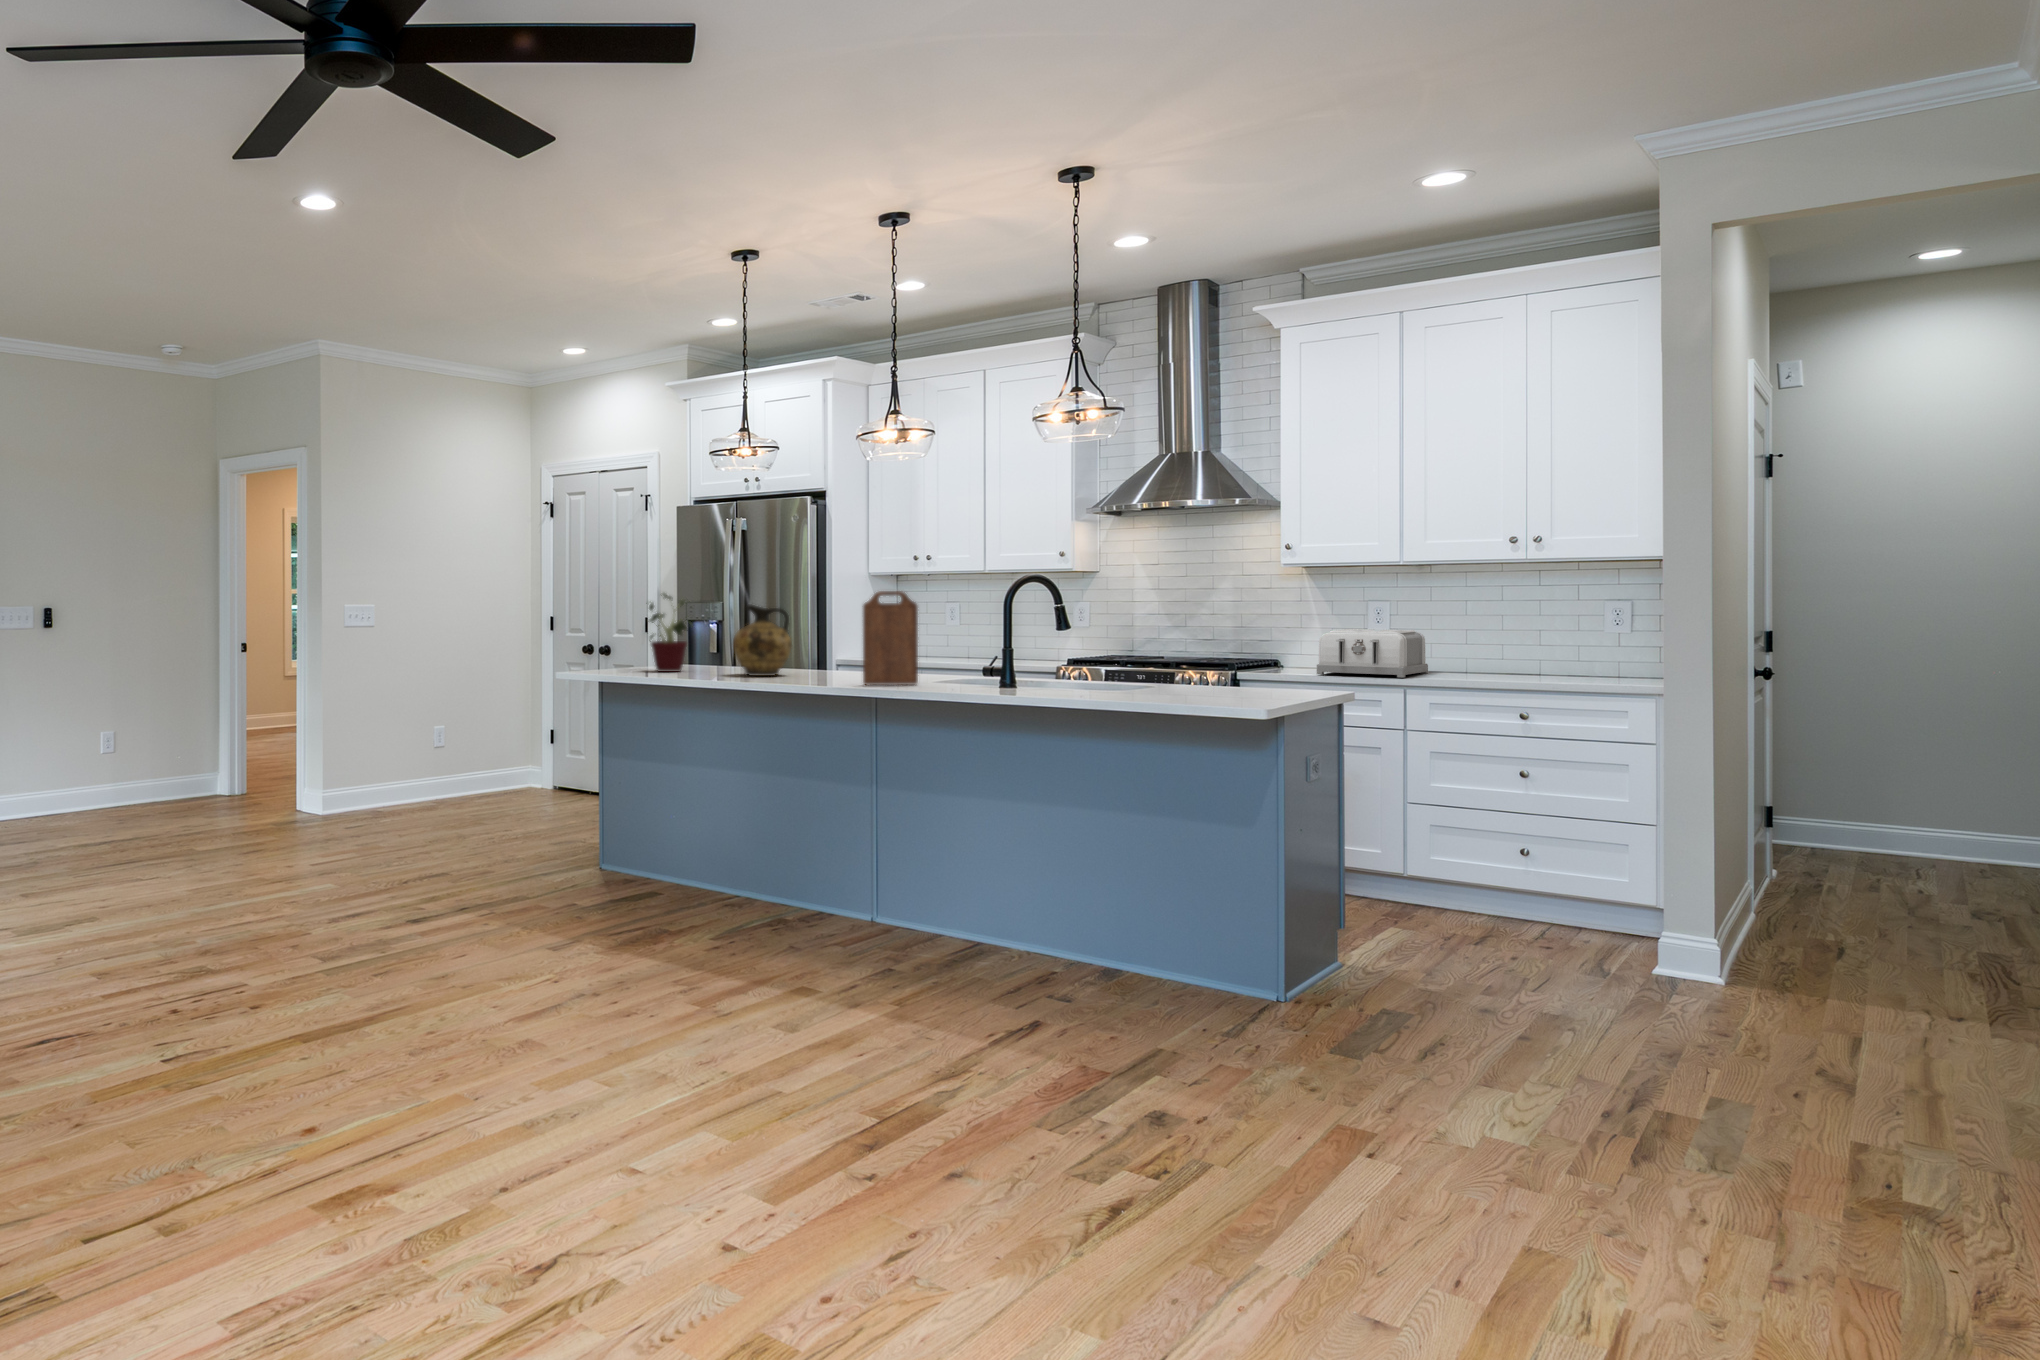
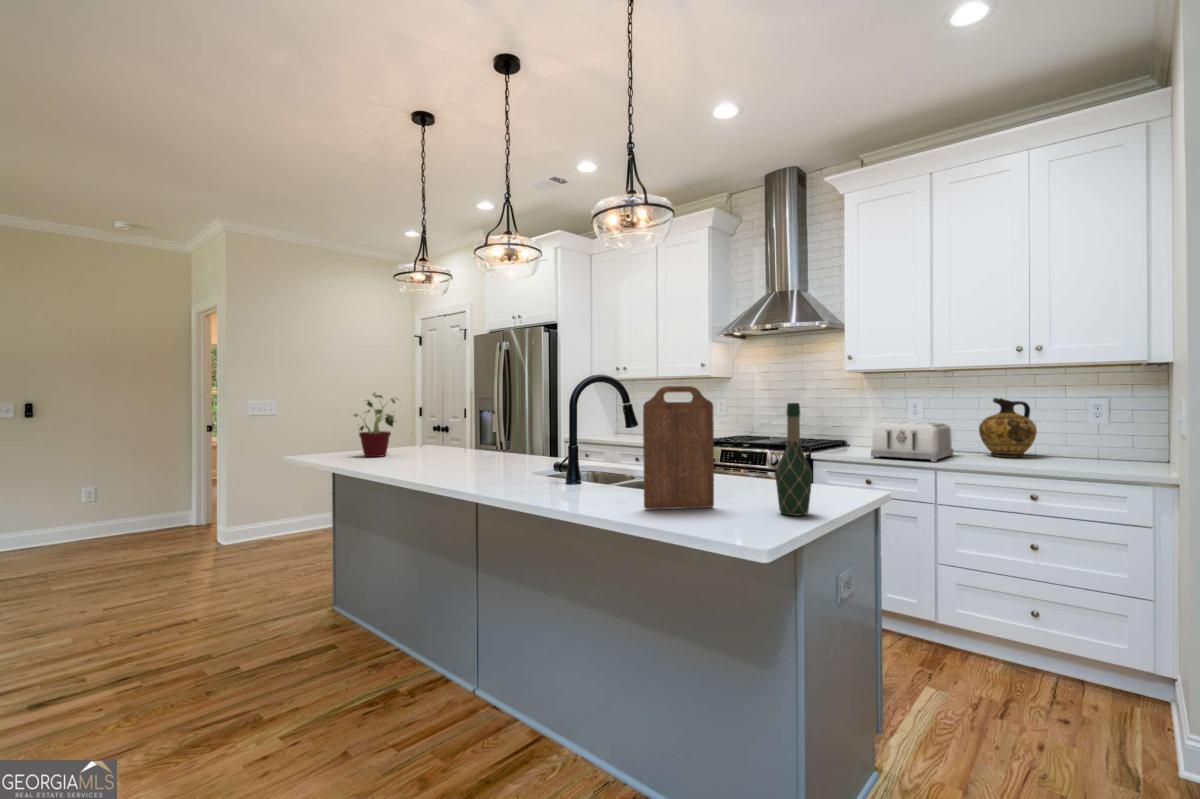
cutting board: present [863,591,918,685] -> present [643,386,714,509]
ceramic jug: present [733,604,792,676] -> present [979,398,1037,457]
wine bottle: none [1249,604,1286,703] -> present [775,403,812,516]

